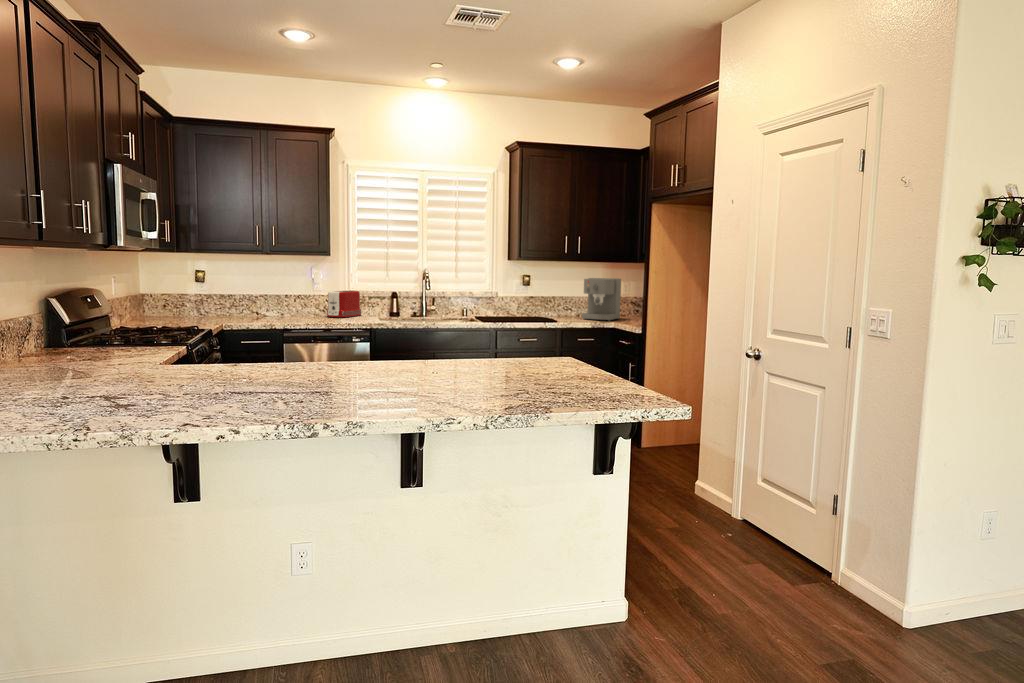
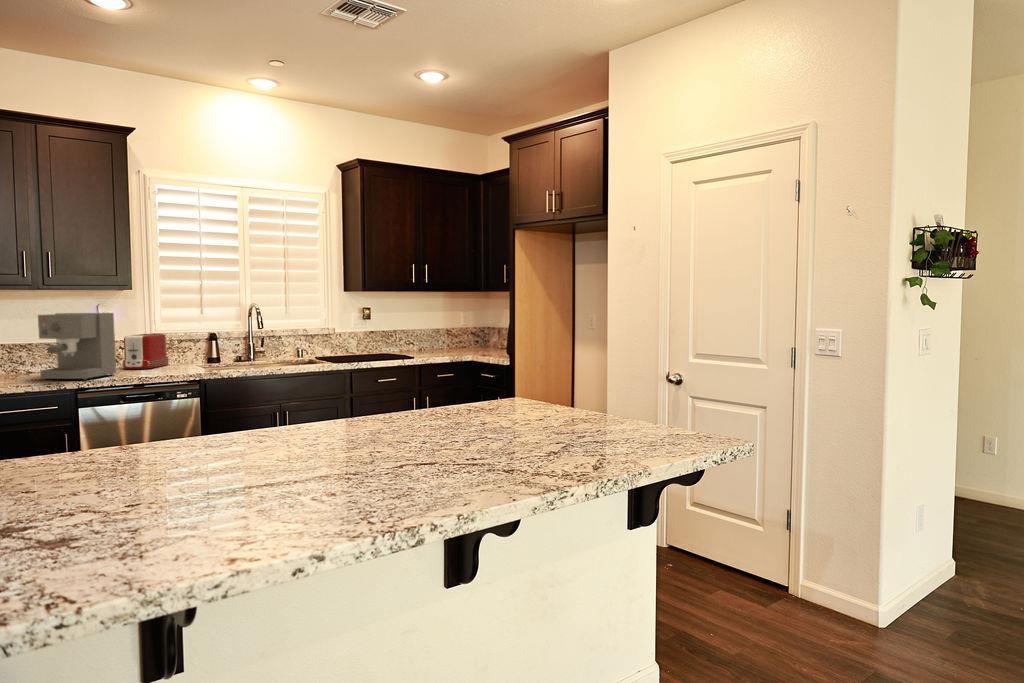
coffee maker: present [582,278,621,321] -> present [38,313,116,380]

